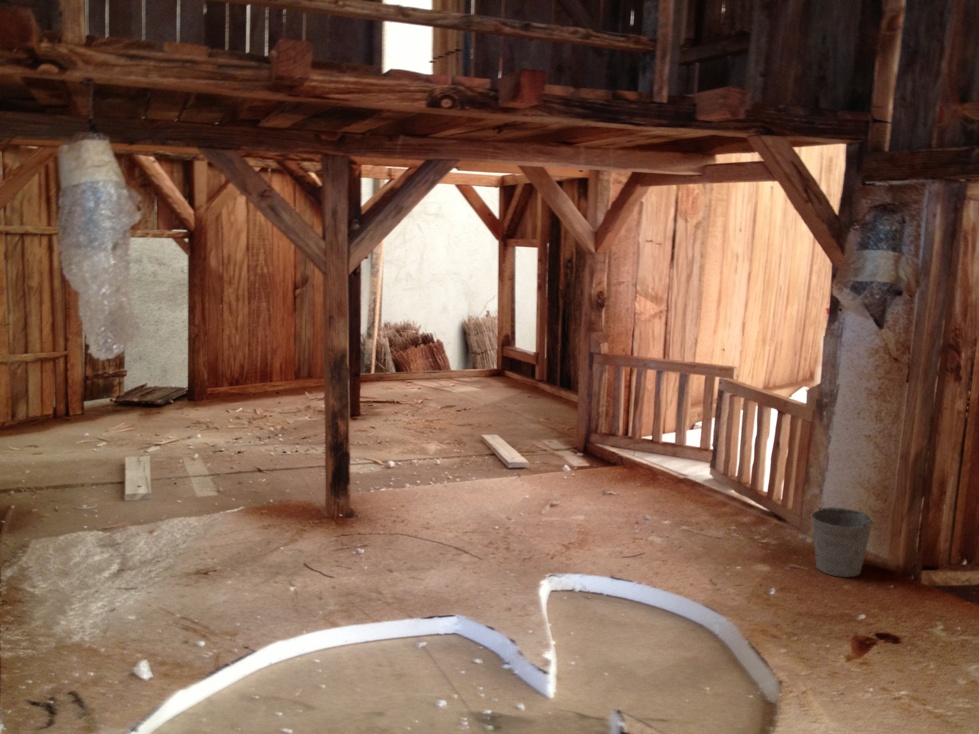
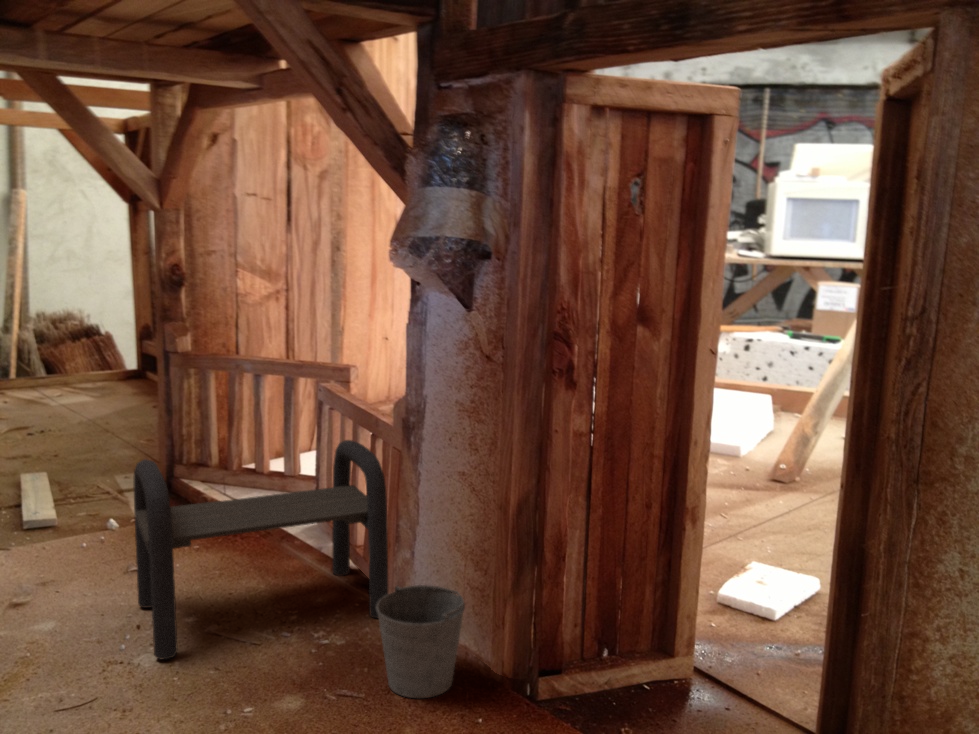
bench: none [622,415,797,546] -> present [134,440,388,659]

